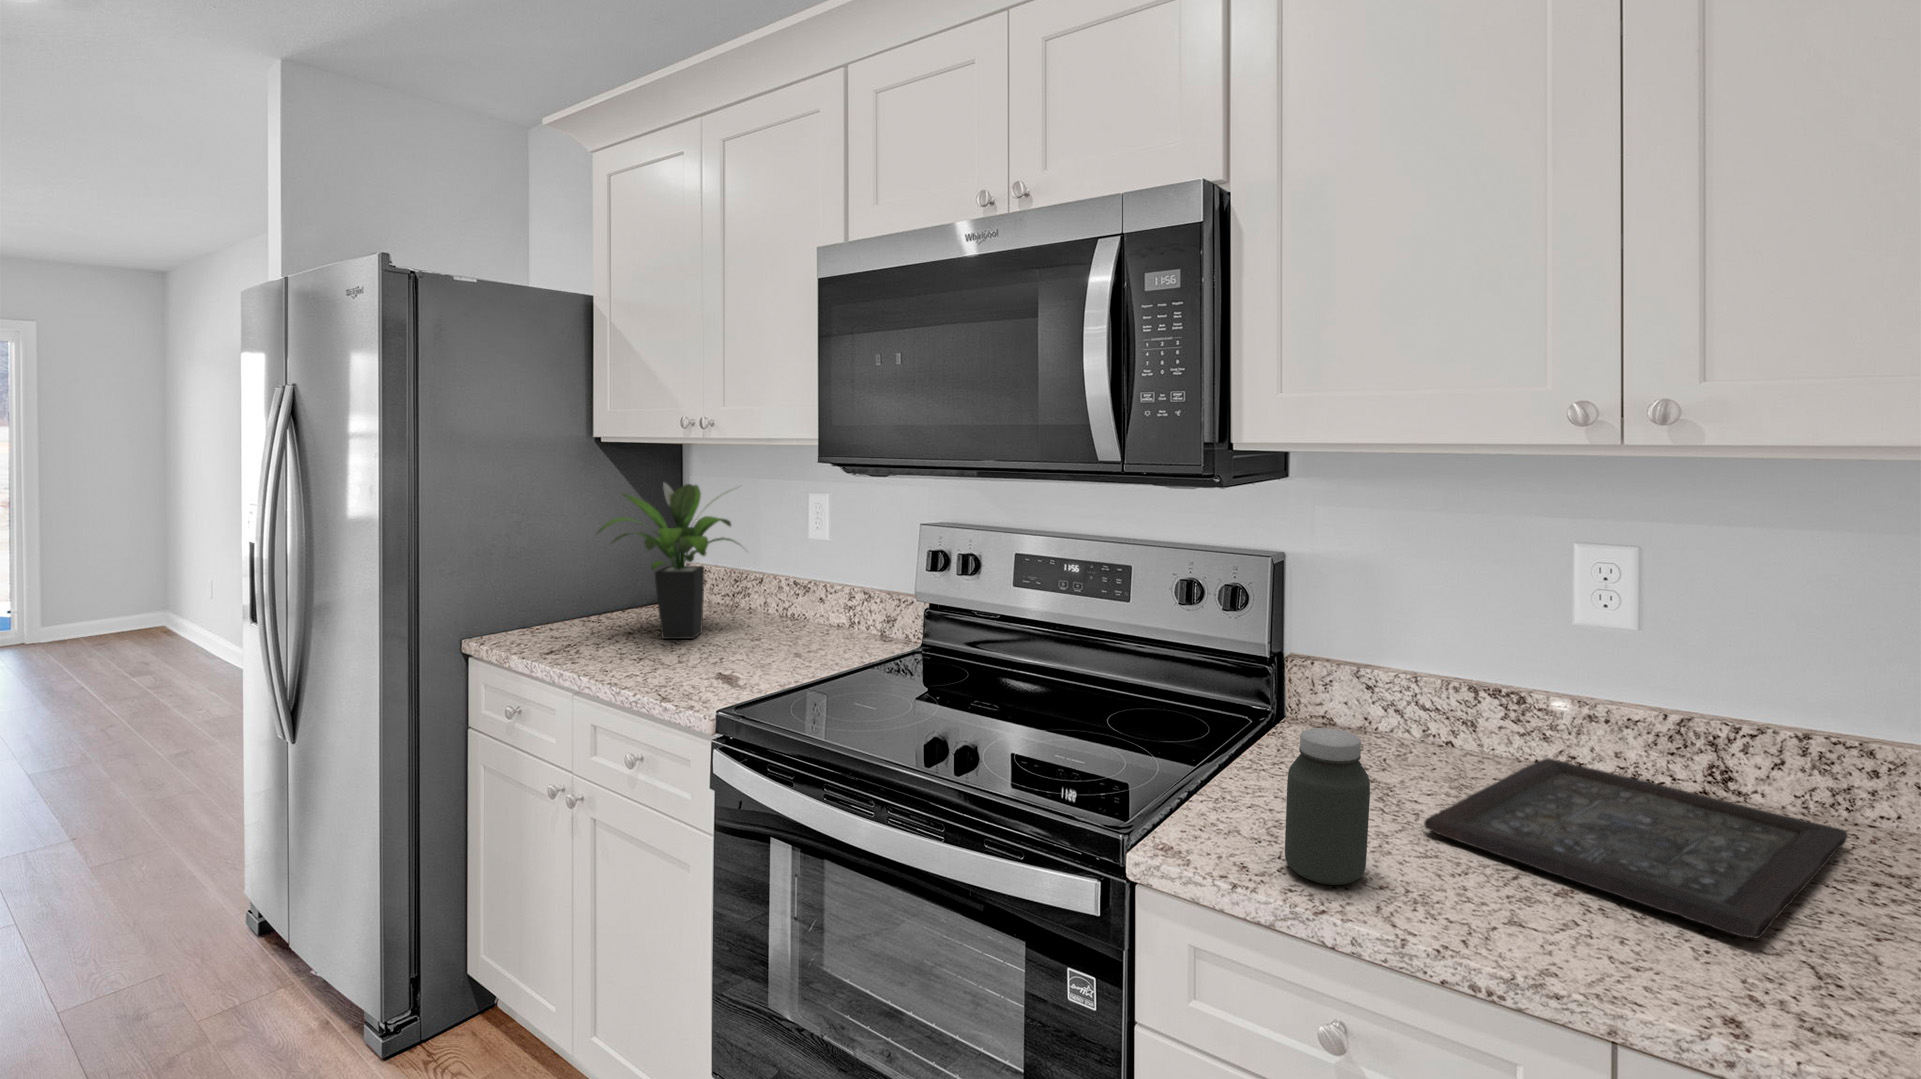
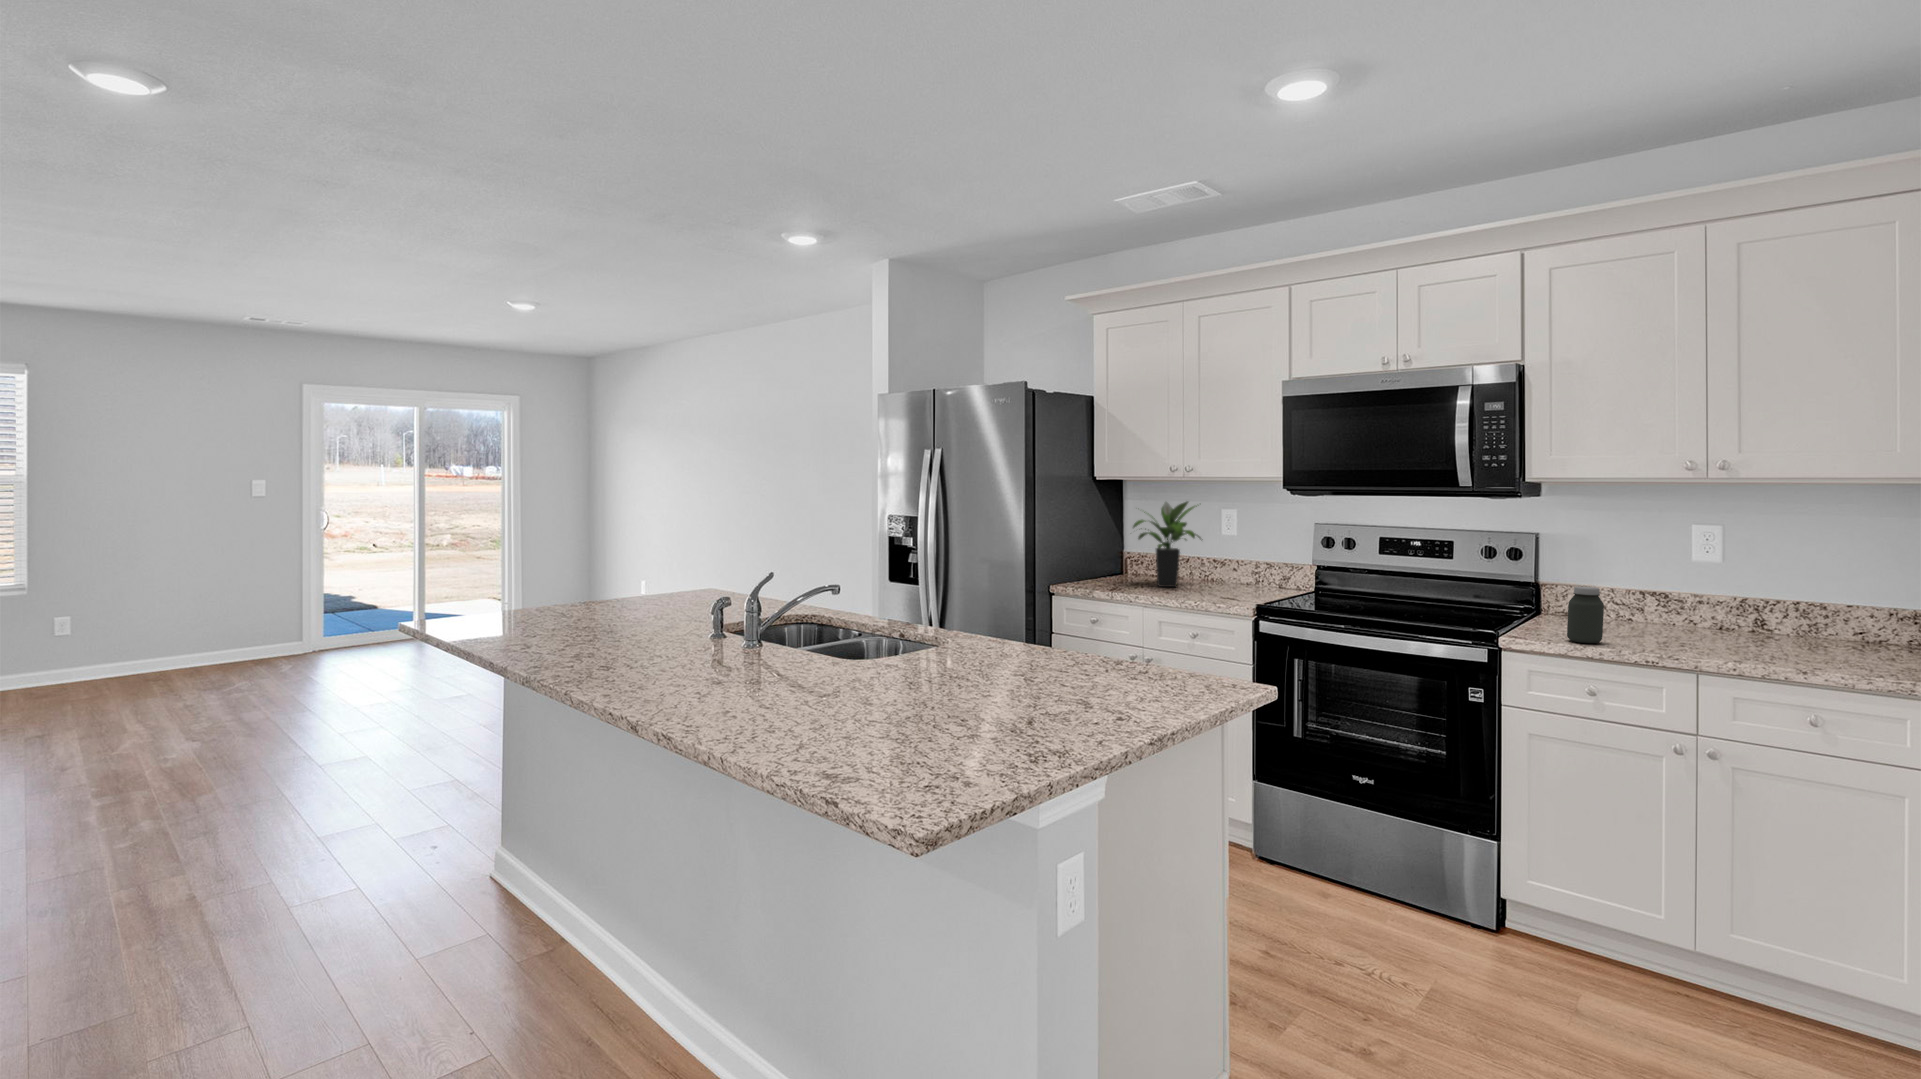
tray: present [1424,758,1848,938] -> none [1624,621,1810,651]

